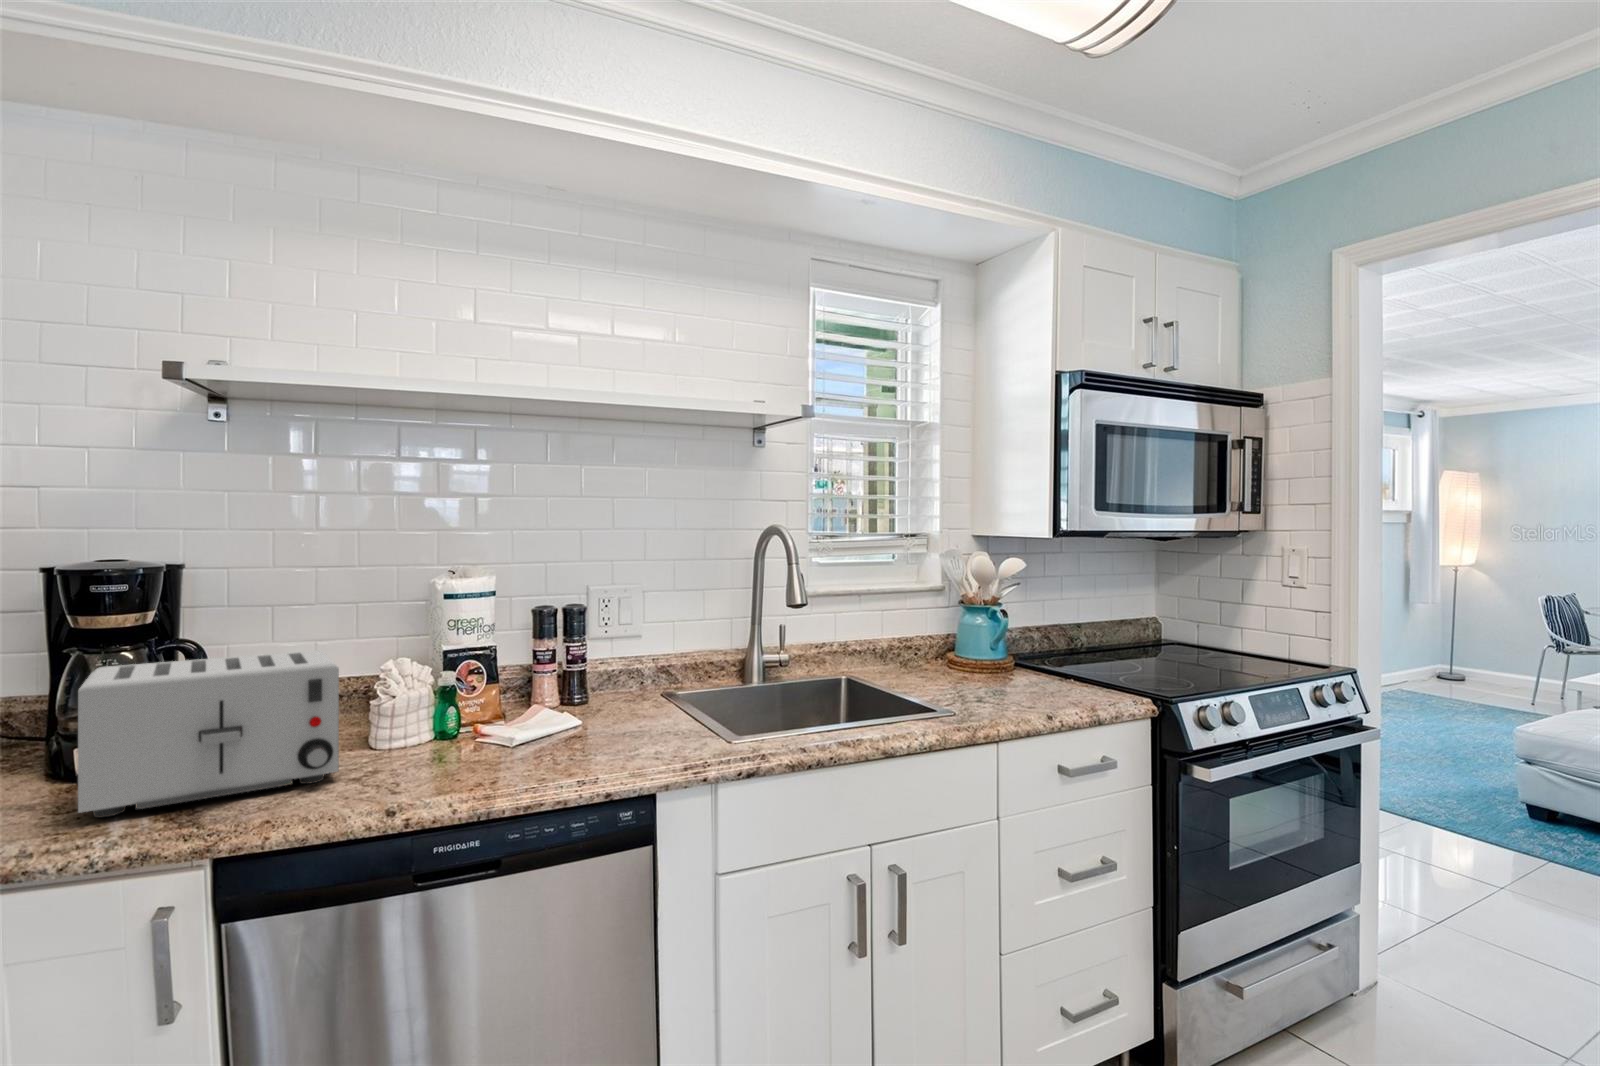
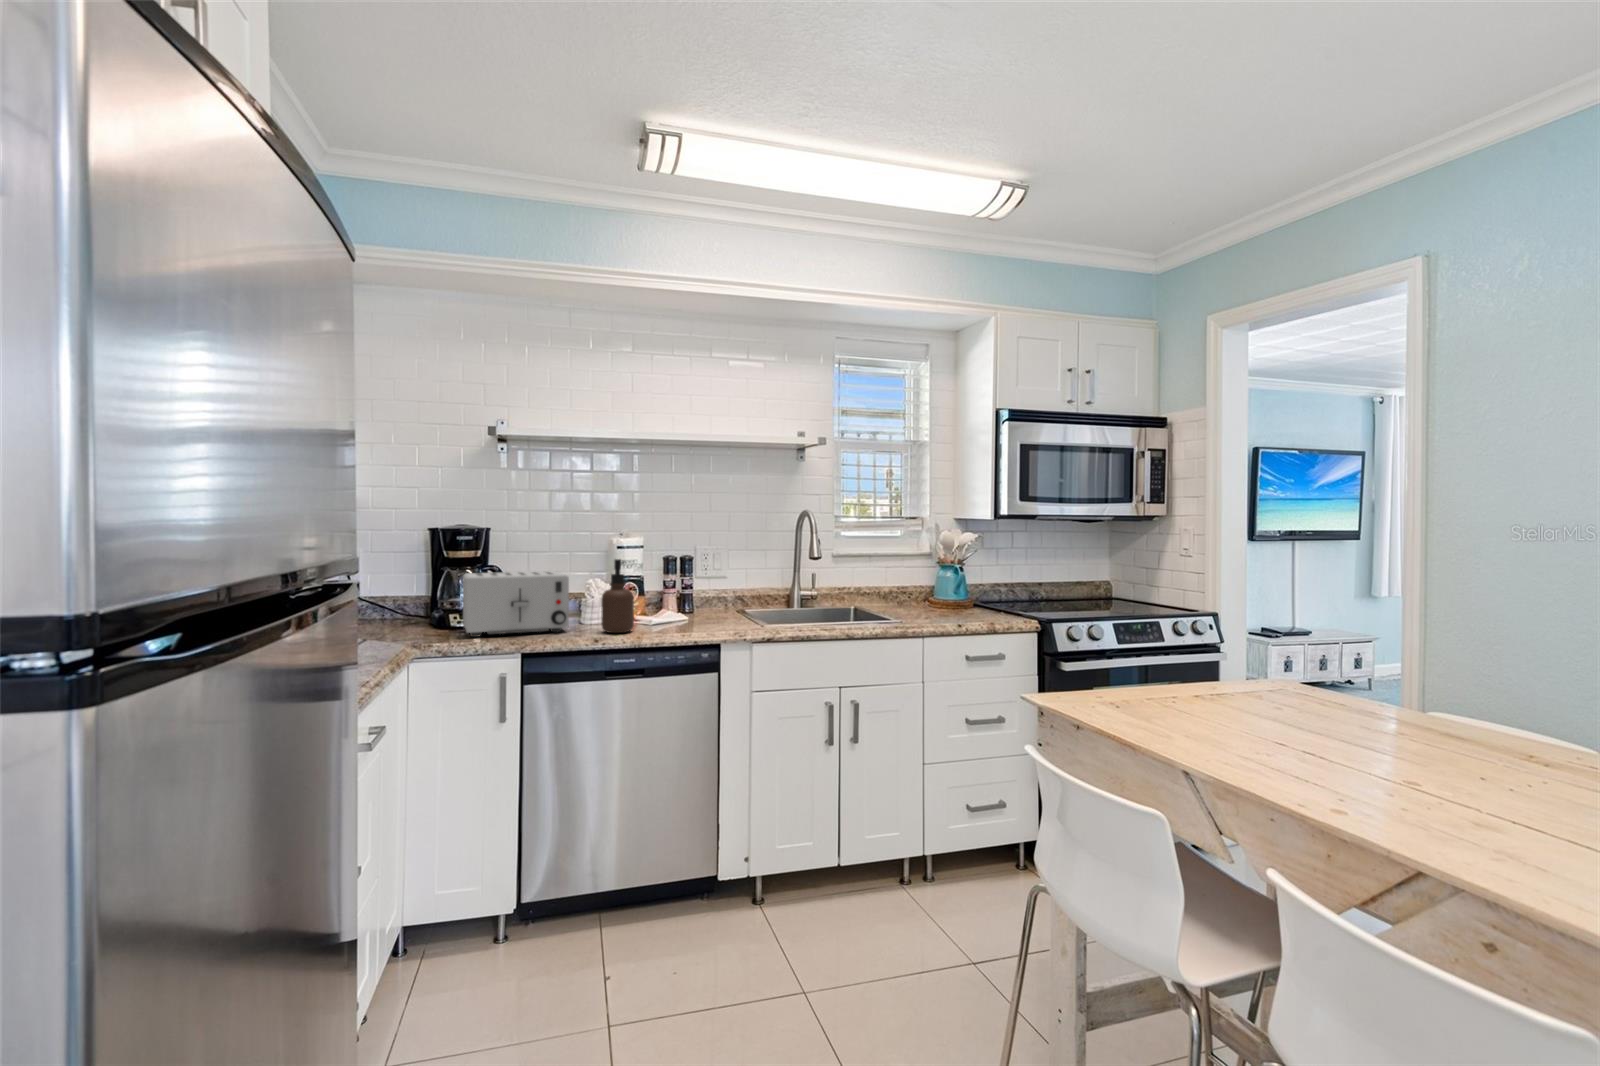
soap dispenser: none [411,629,480,781] -> present [601,559,634,633]

